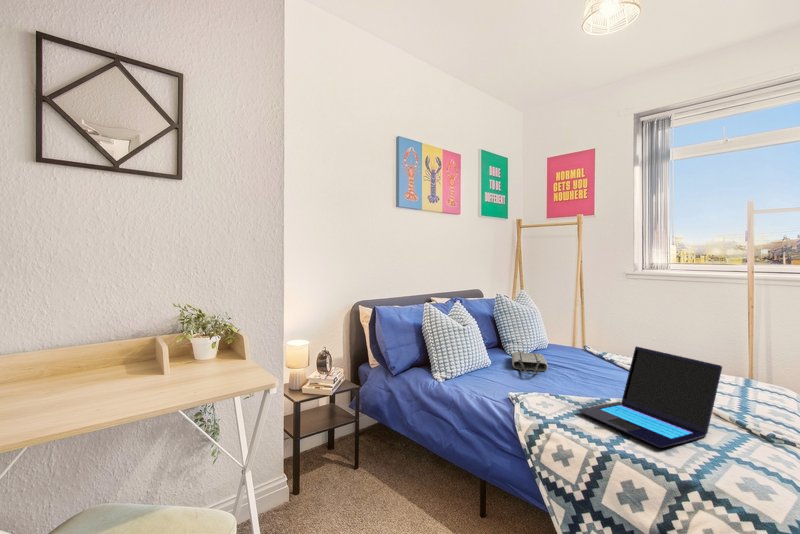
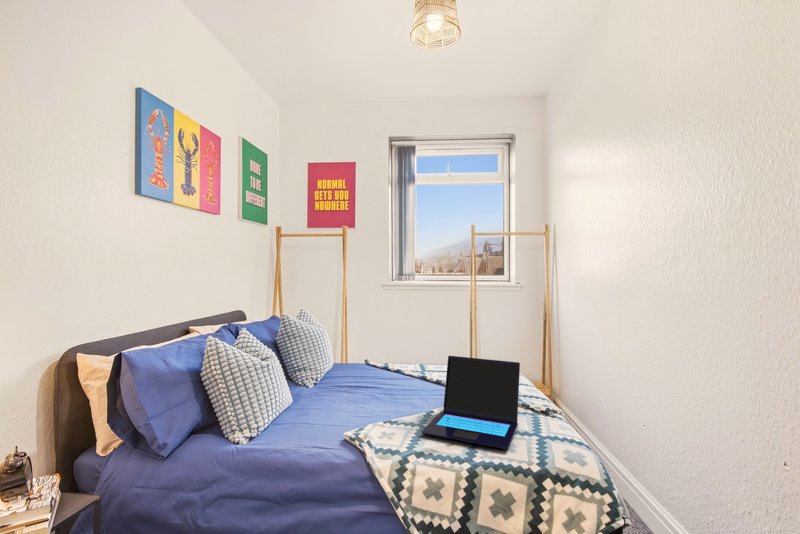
tote bag: present [512,352,548,374] -> none [313,375,358,403]

